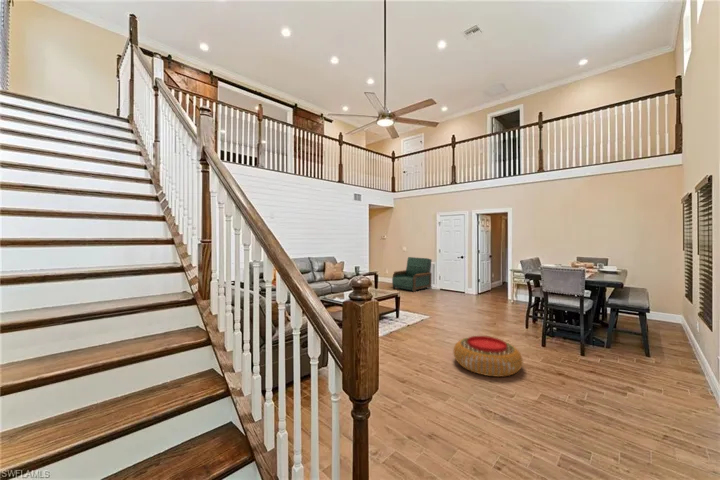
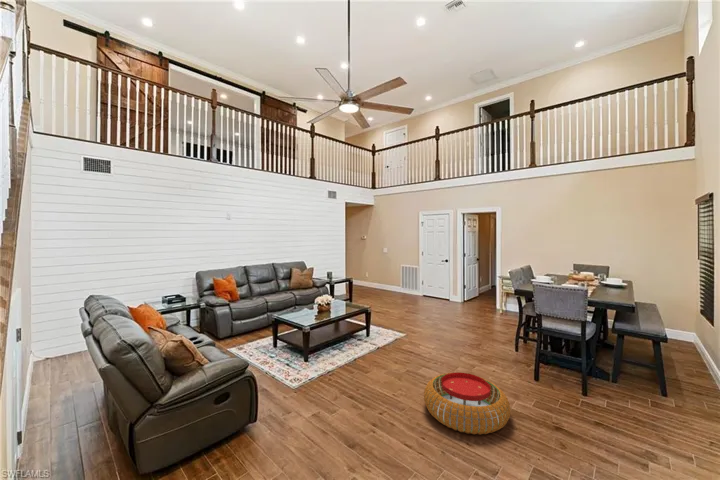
armchair: present [392,257,432,292] -> none [371,261,414,300]

